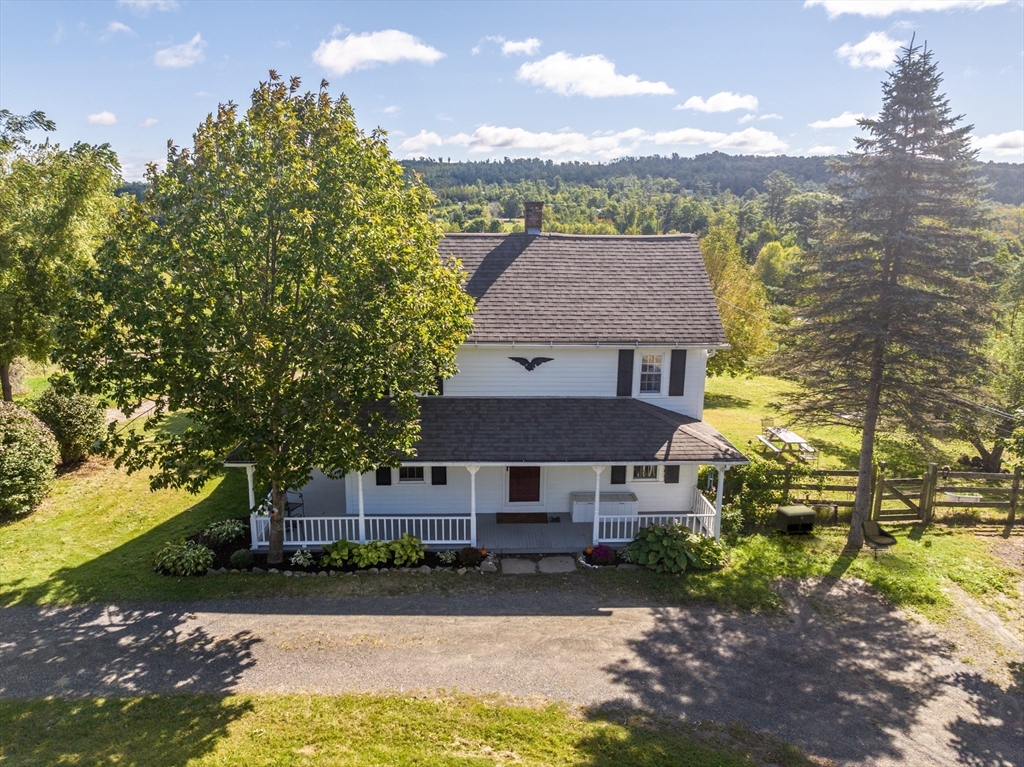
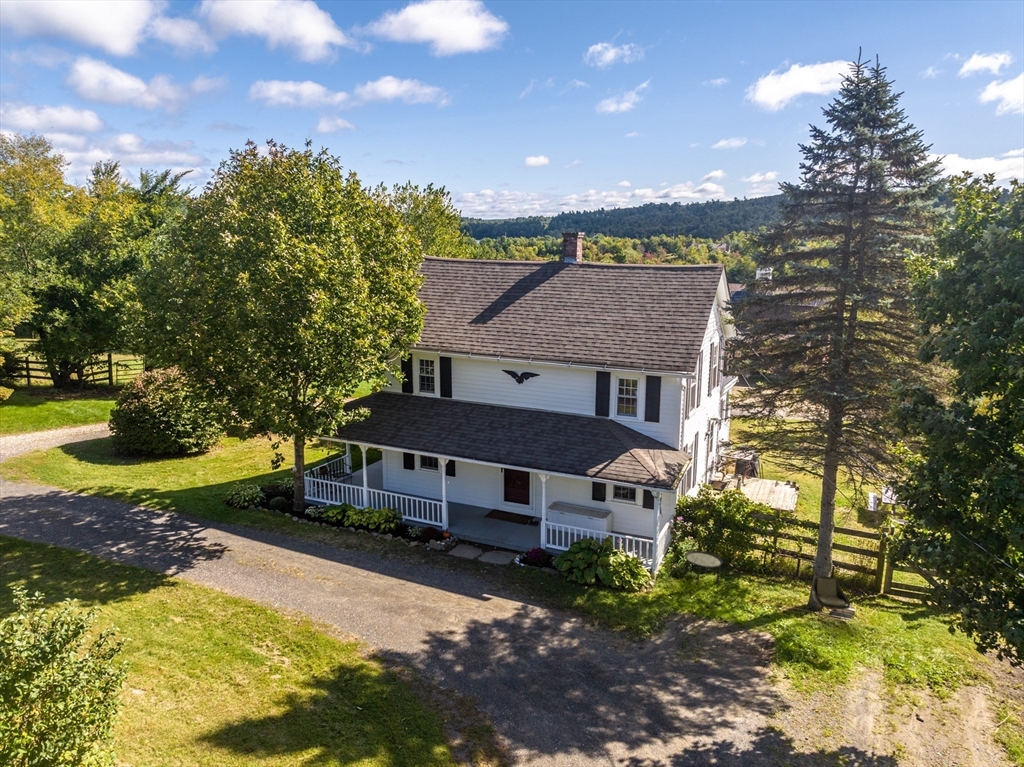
storage bench: present [776,505,816,534] -> none [742,548,783,582]
round table: none [738,517,777,550] -> present [685,551,723,584]

